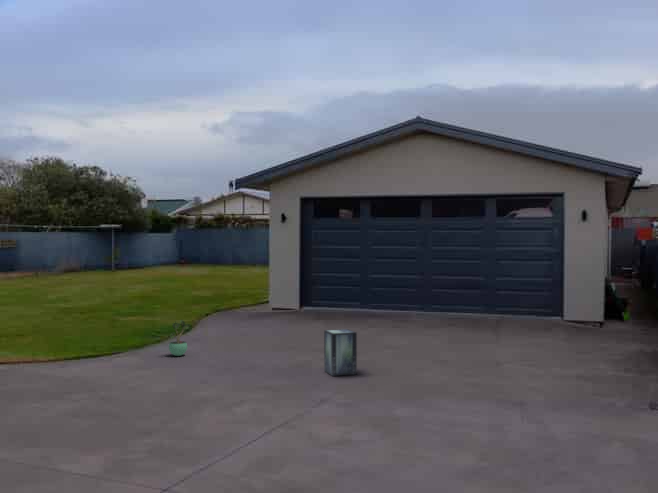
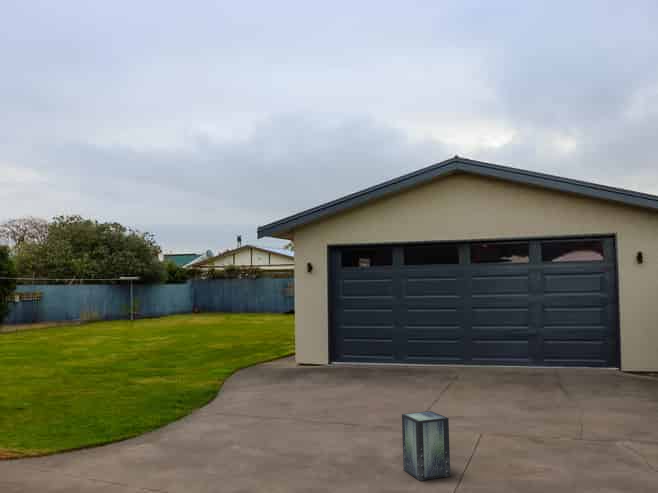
potted plant: present [169,320,190,356] -> none [193,396,220,444]

